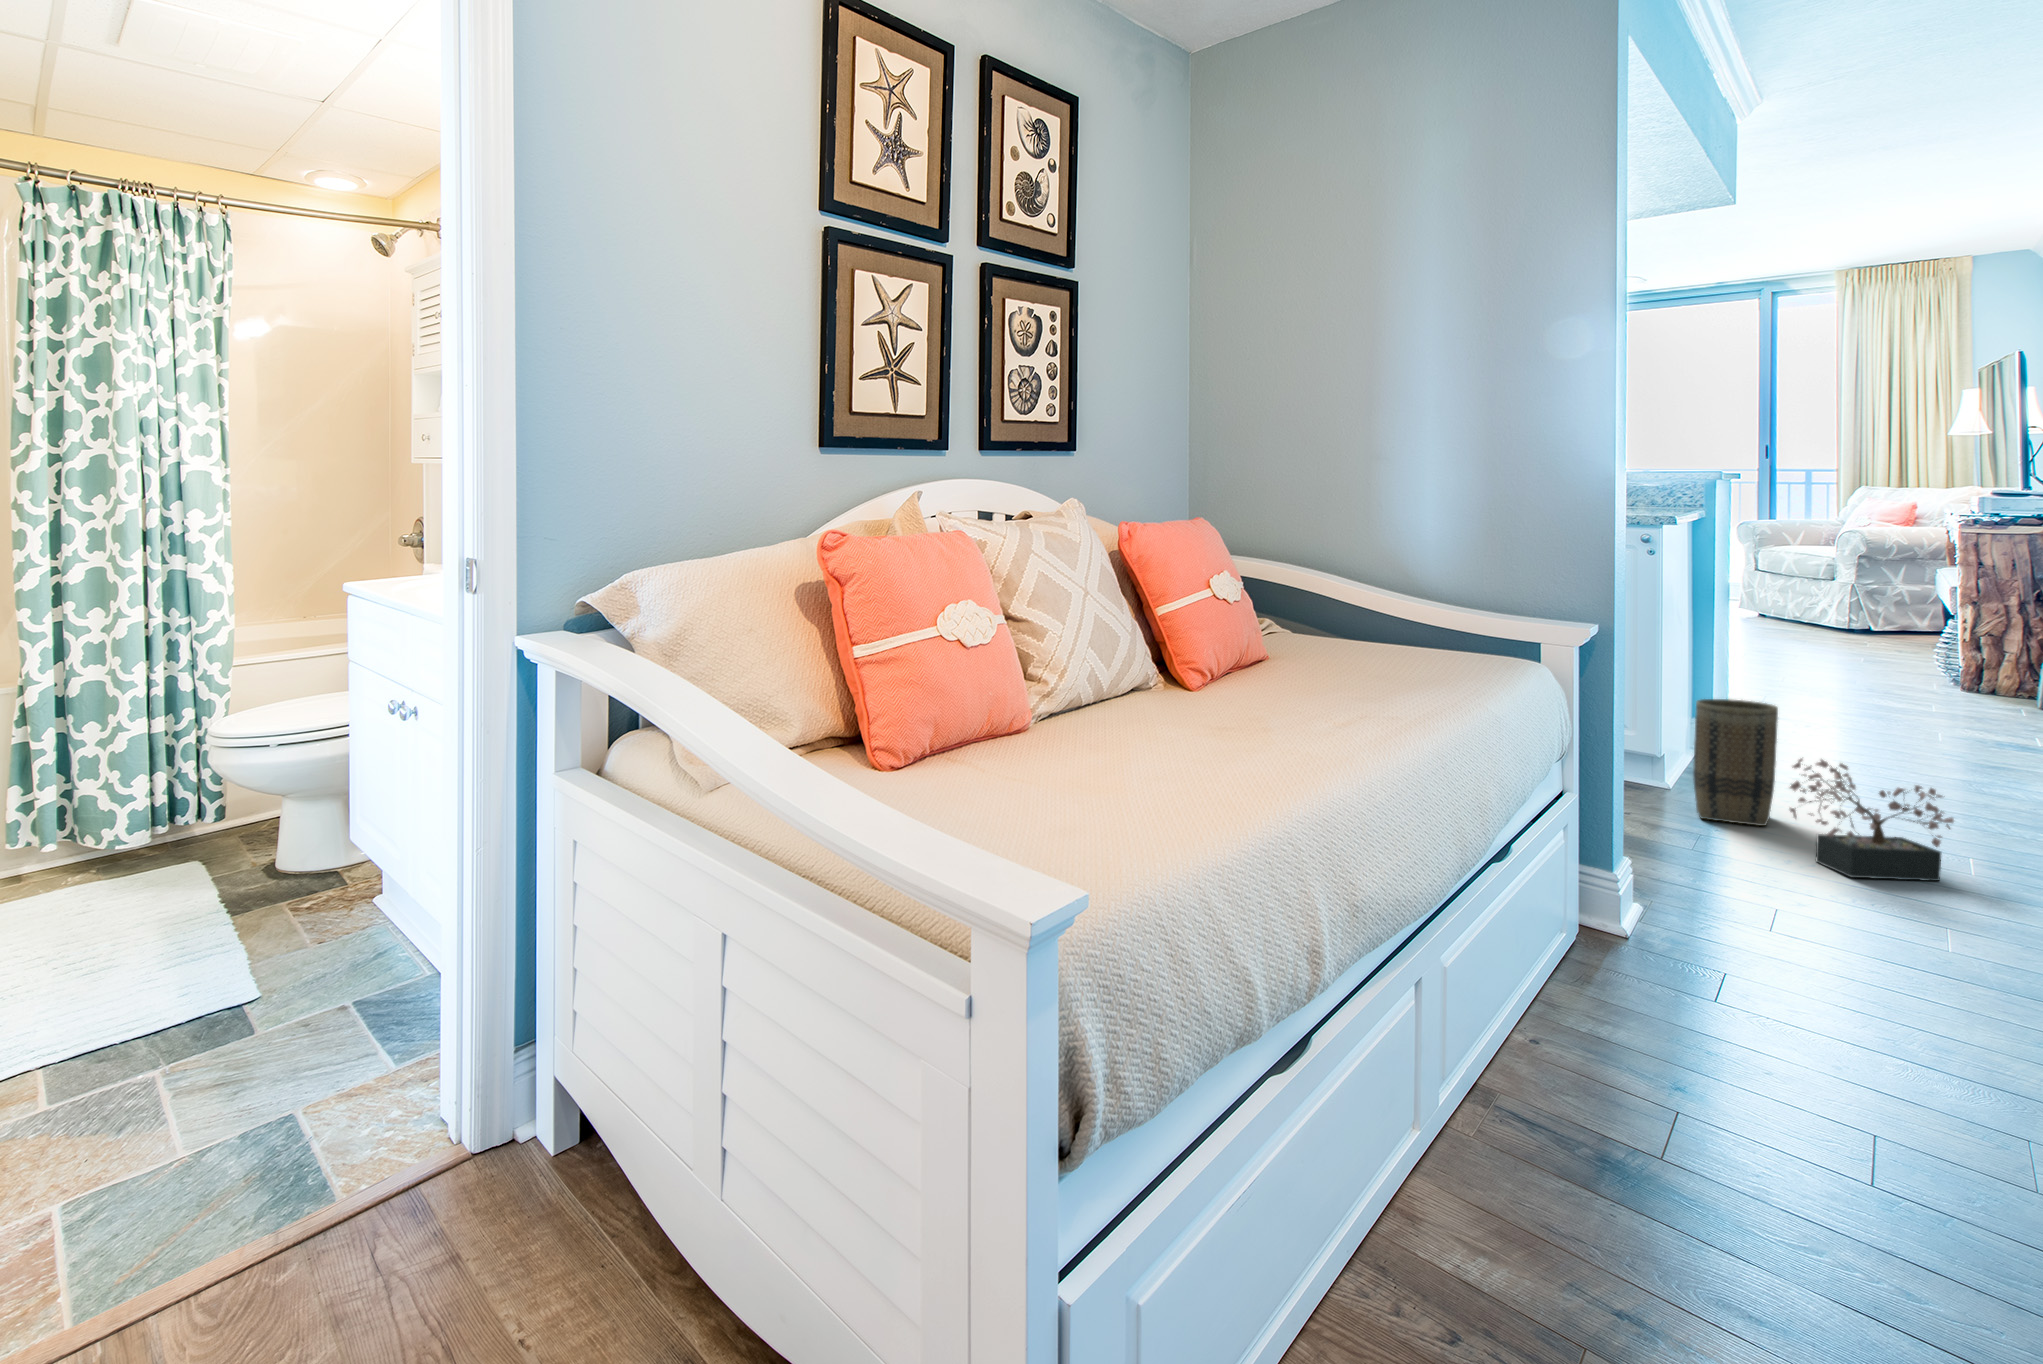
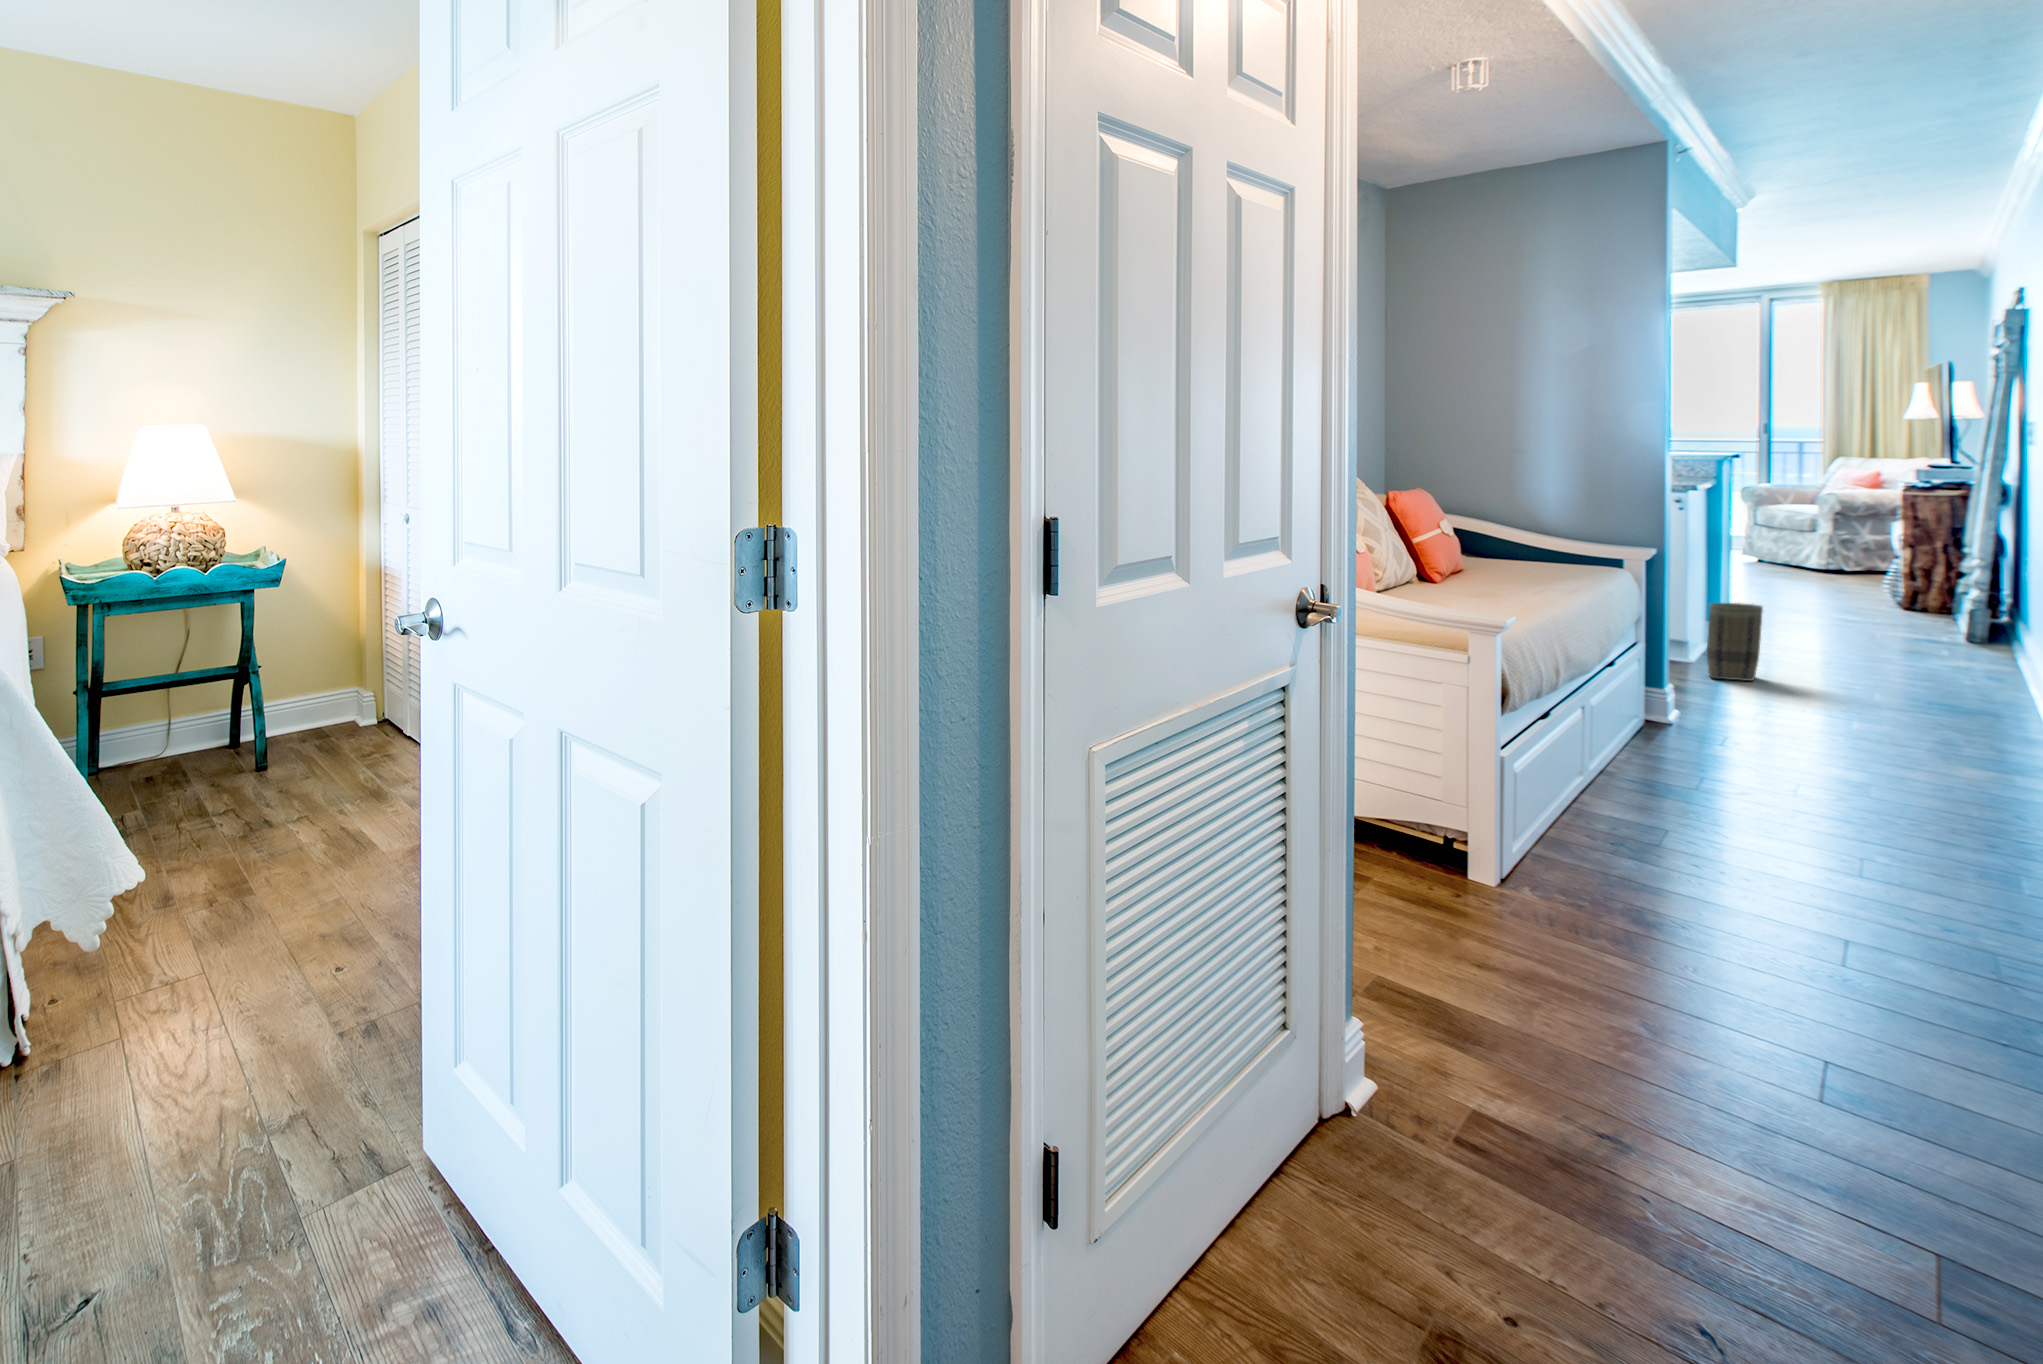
decorative plant: present [1790,759,1954,881] -> none [1767,633,1867,704]

